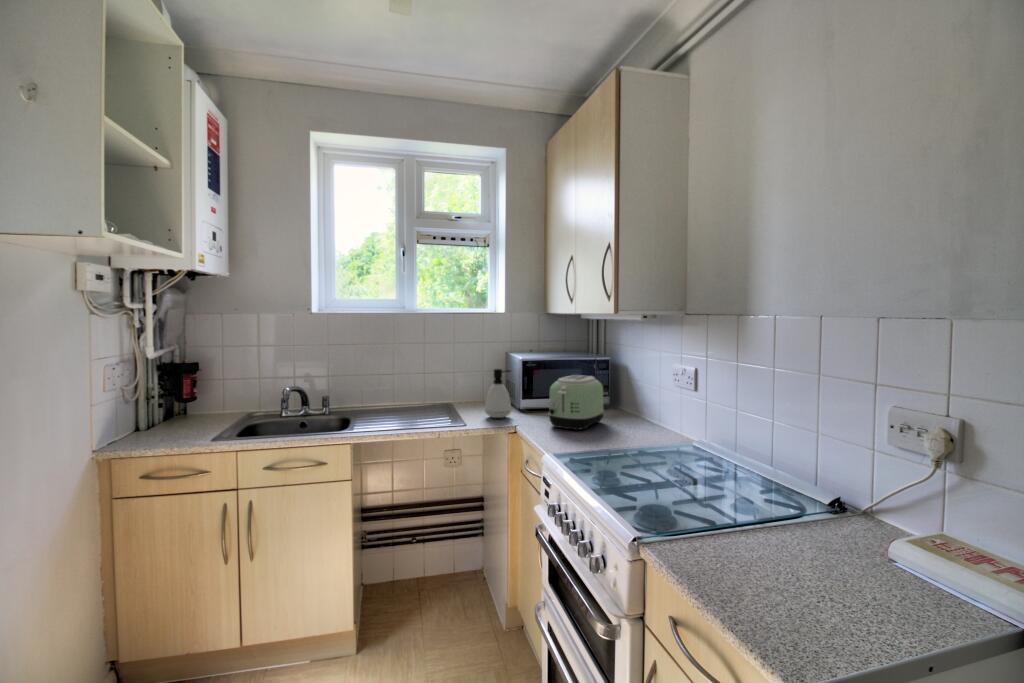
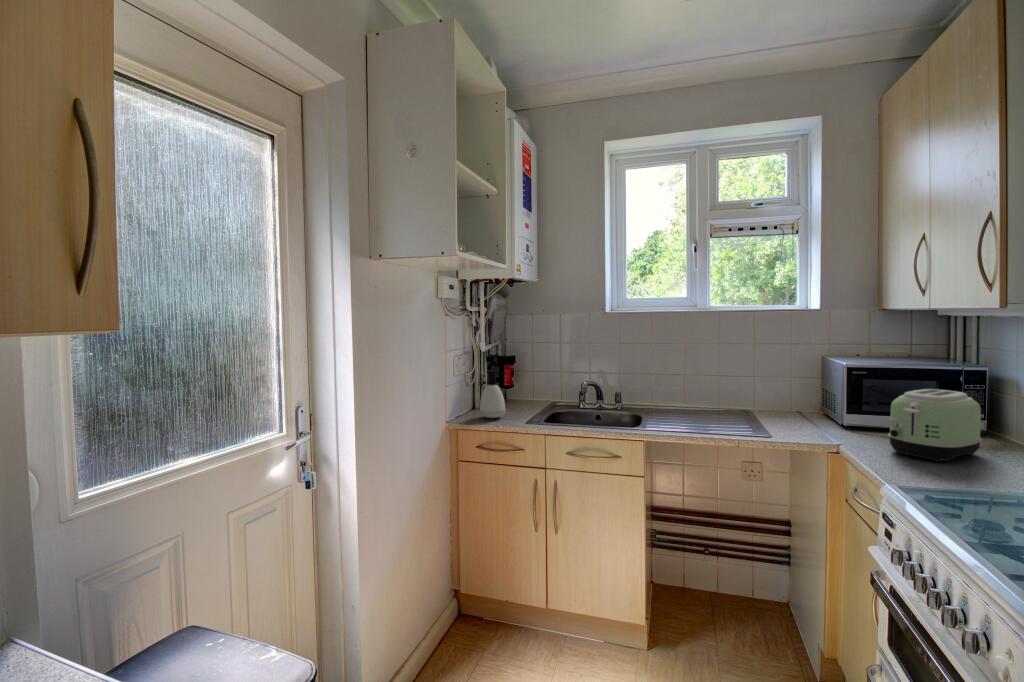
soap dispenser: present [485,369,511,418] -> present [480,370,505,418]

